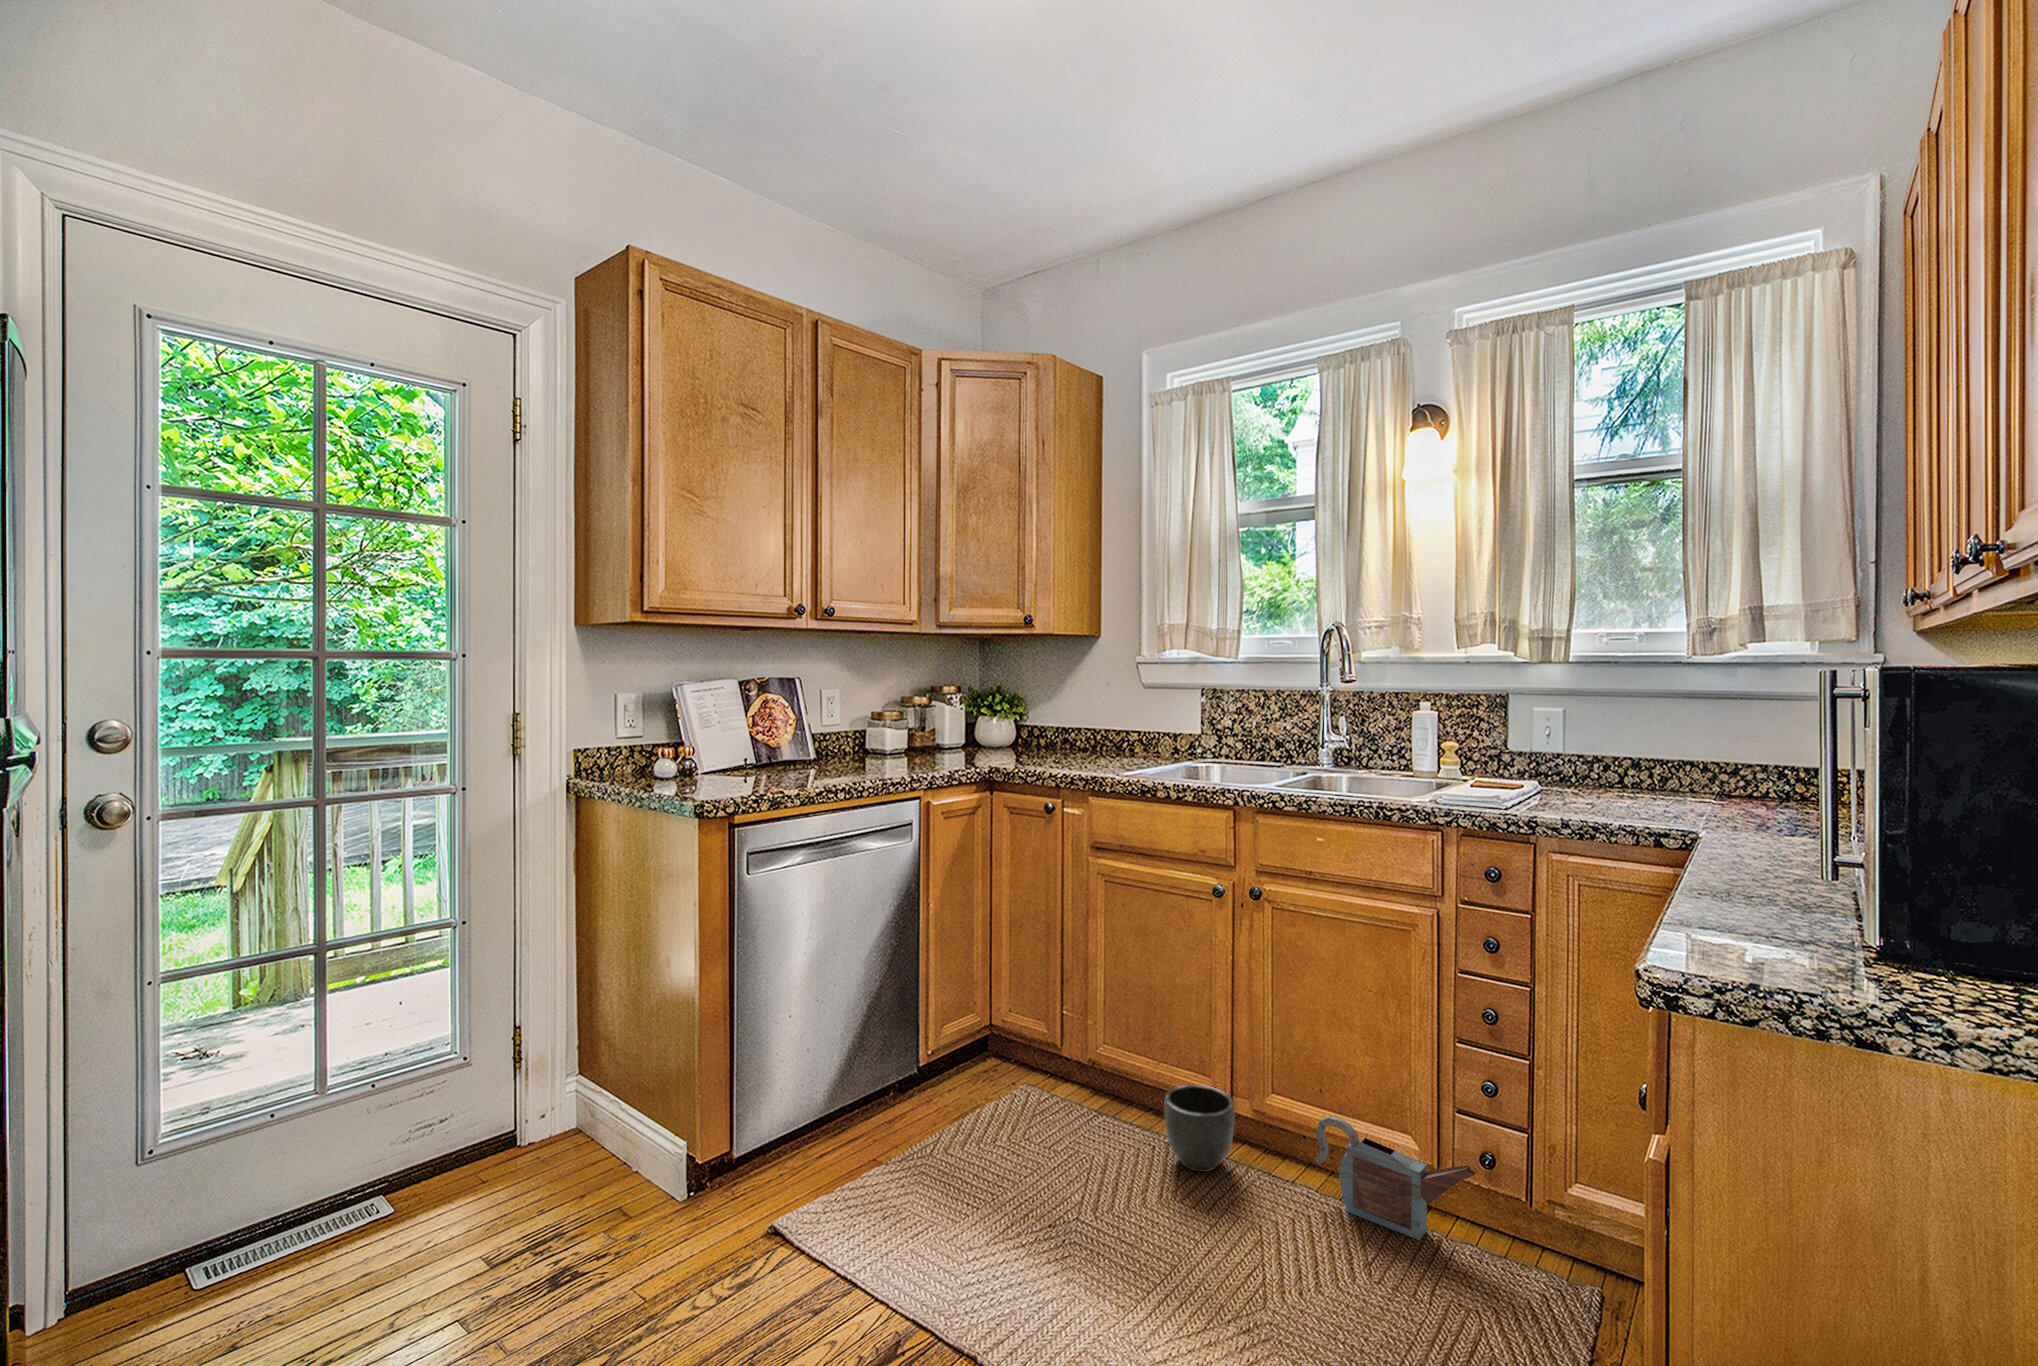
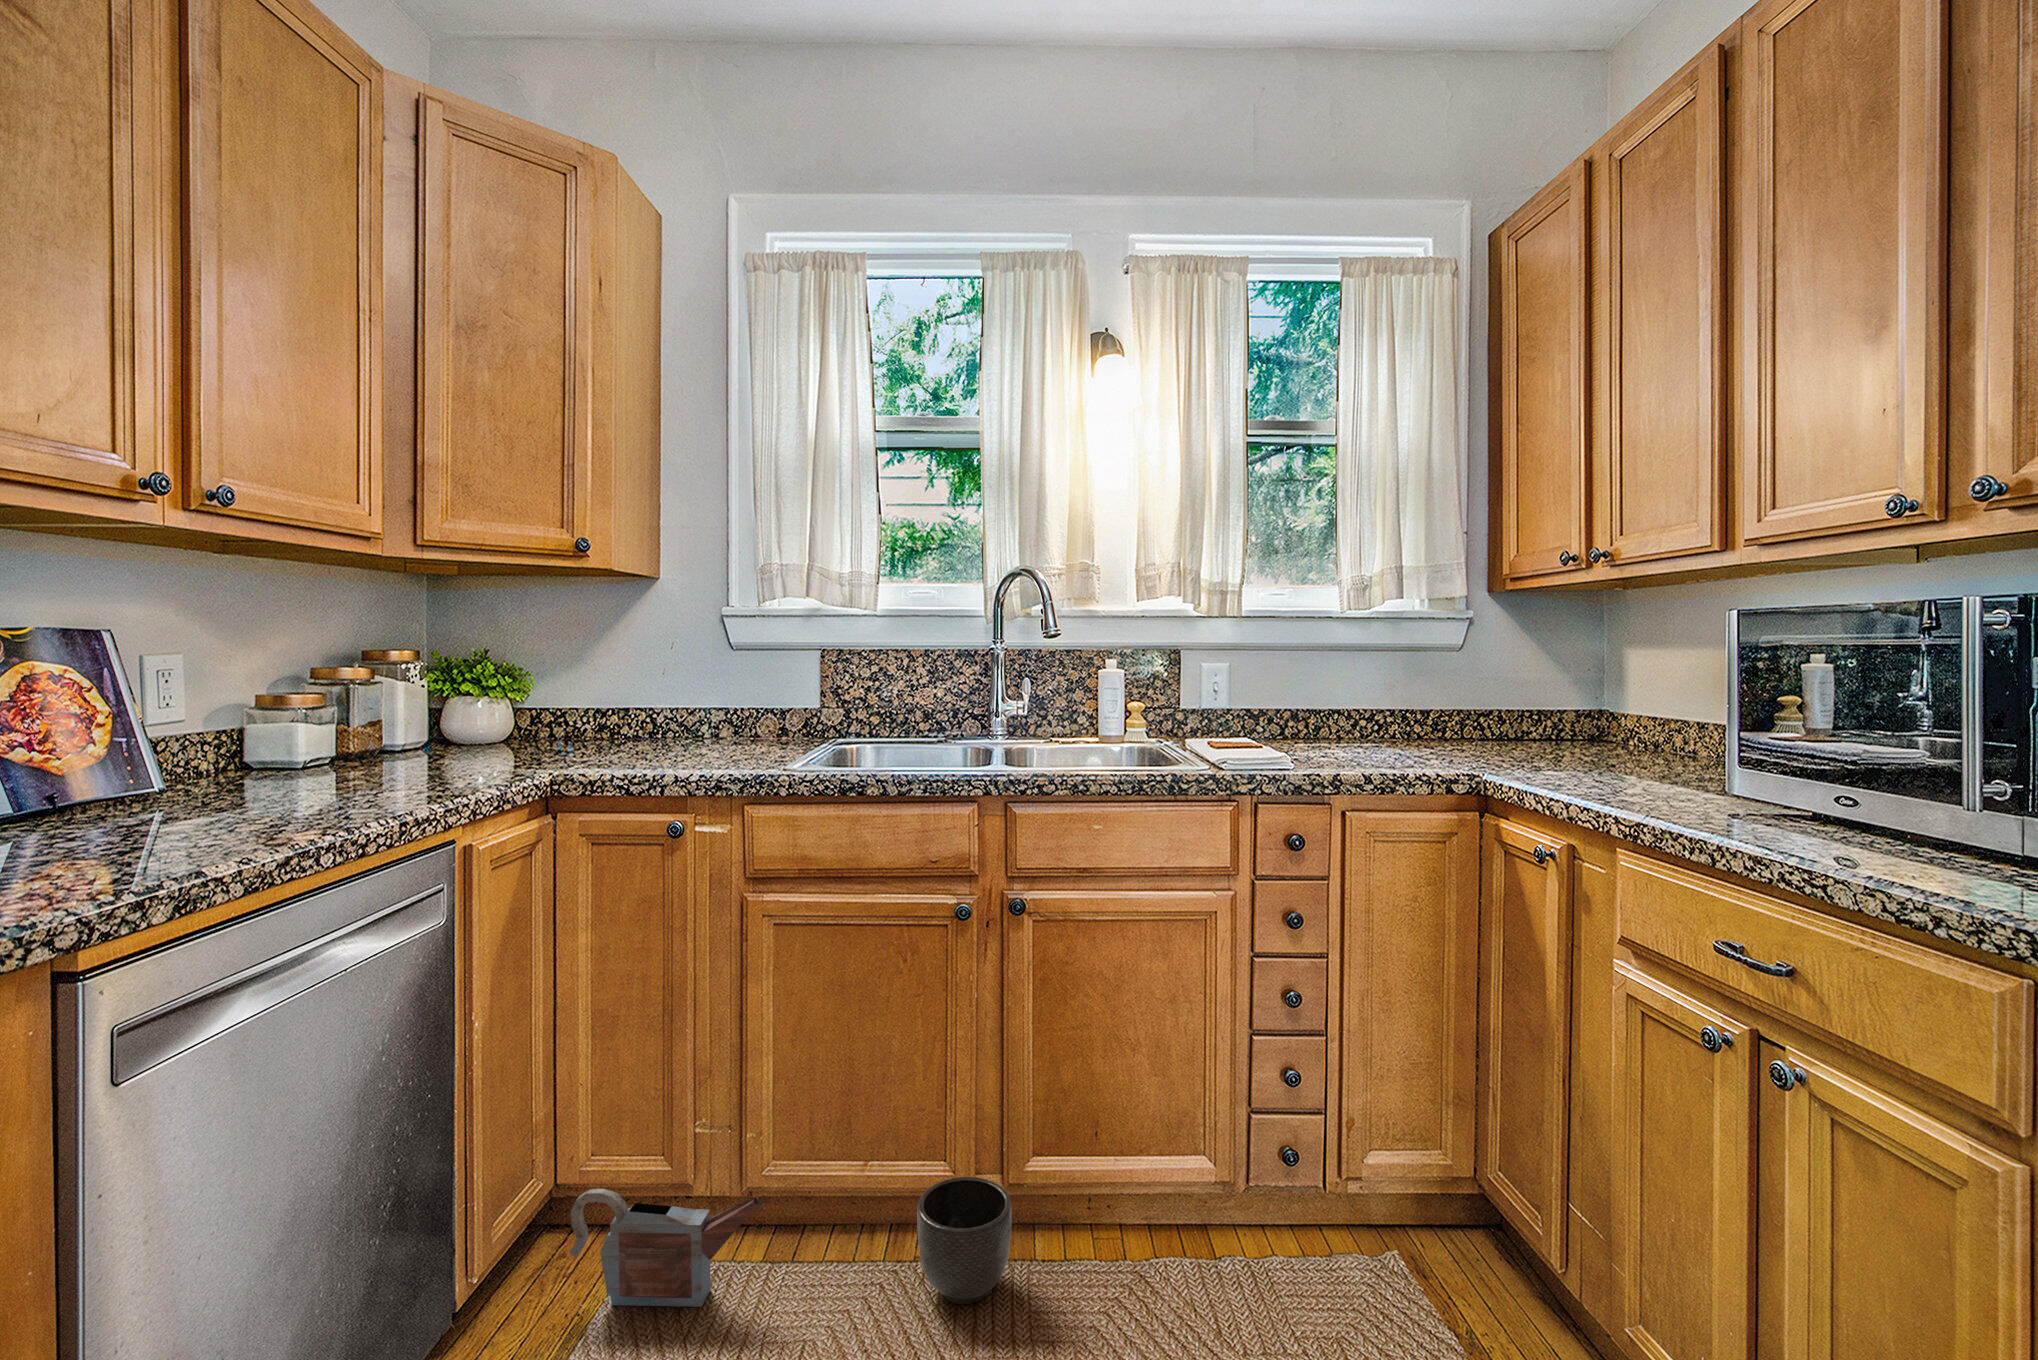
watering can: present [1314,1116,1475,1240] -> present [569,1189,763,1307]

